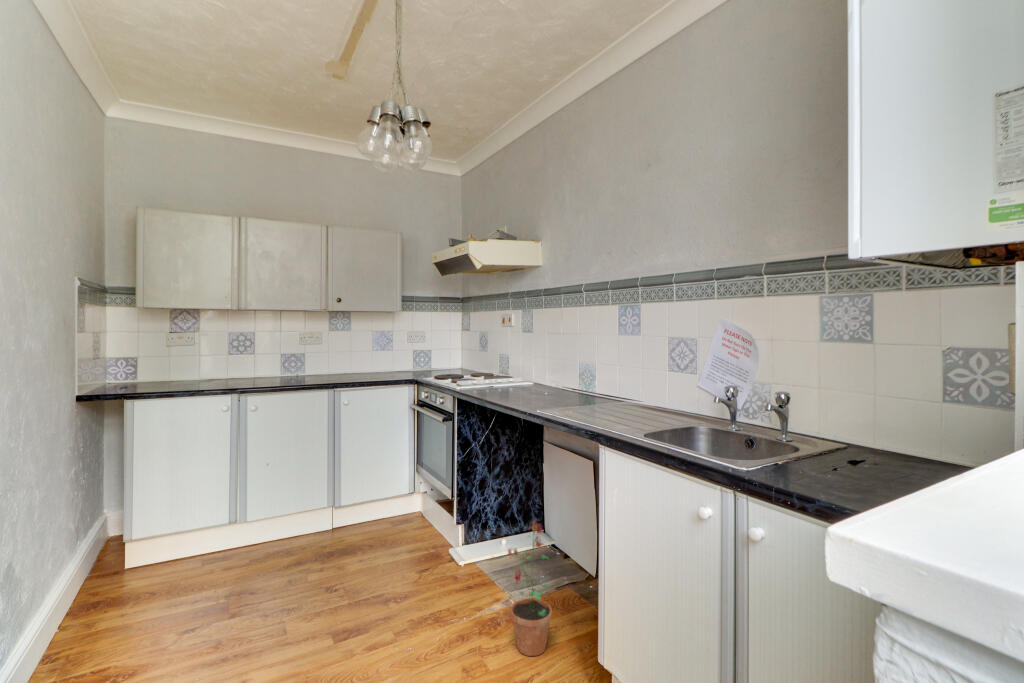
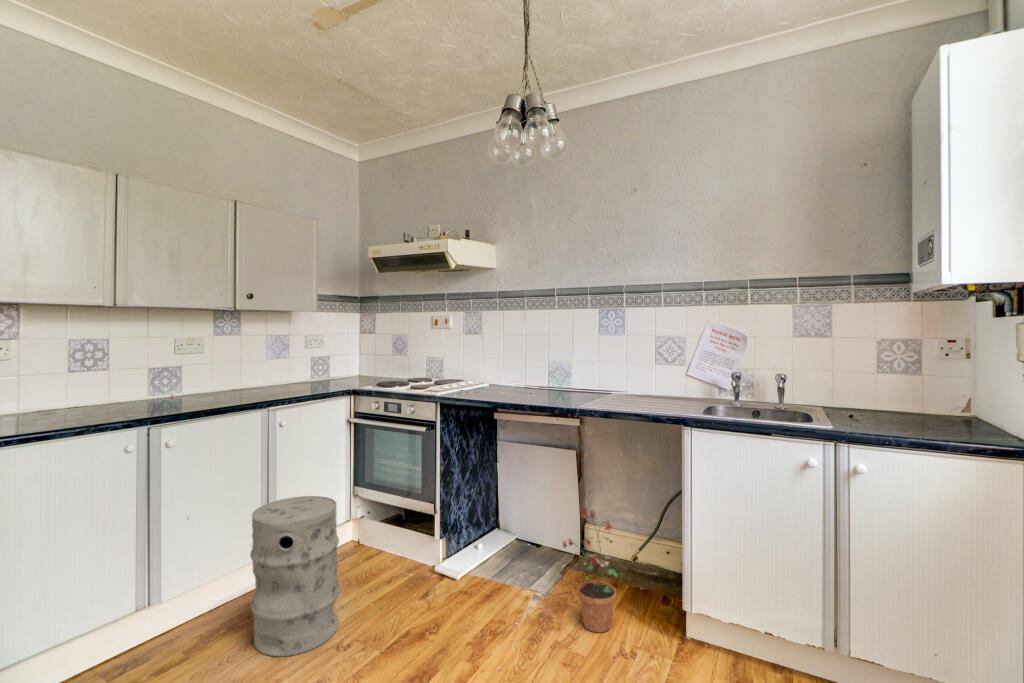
trash can: none [279,463,350,586] -> present [250,496,340,656]

